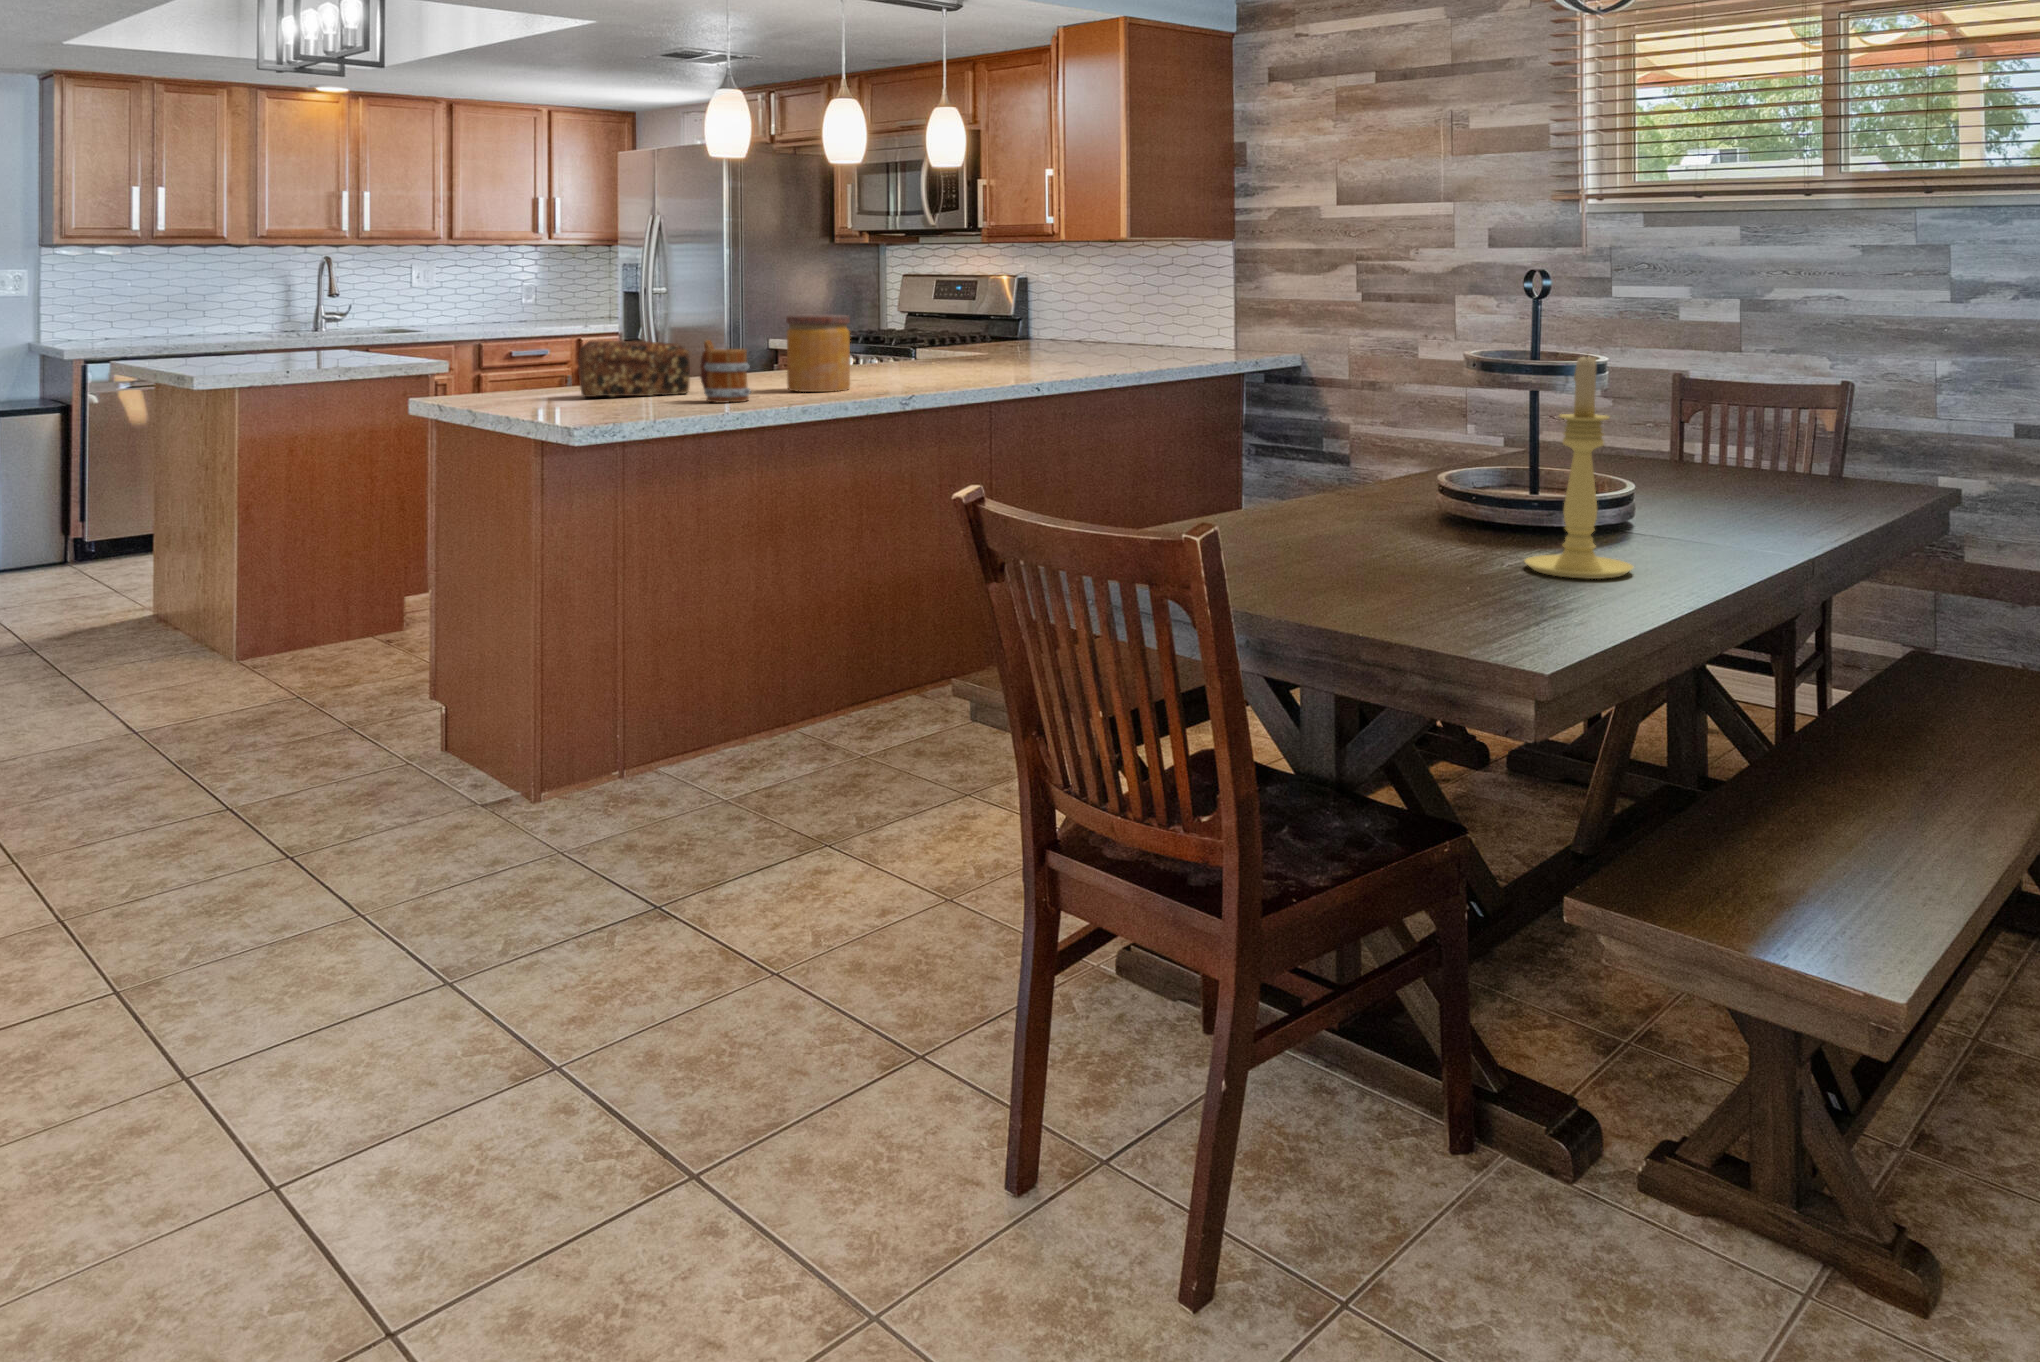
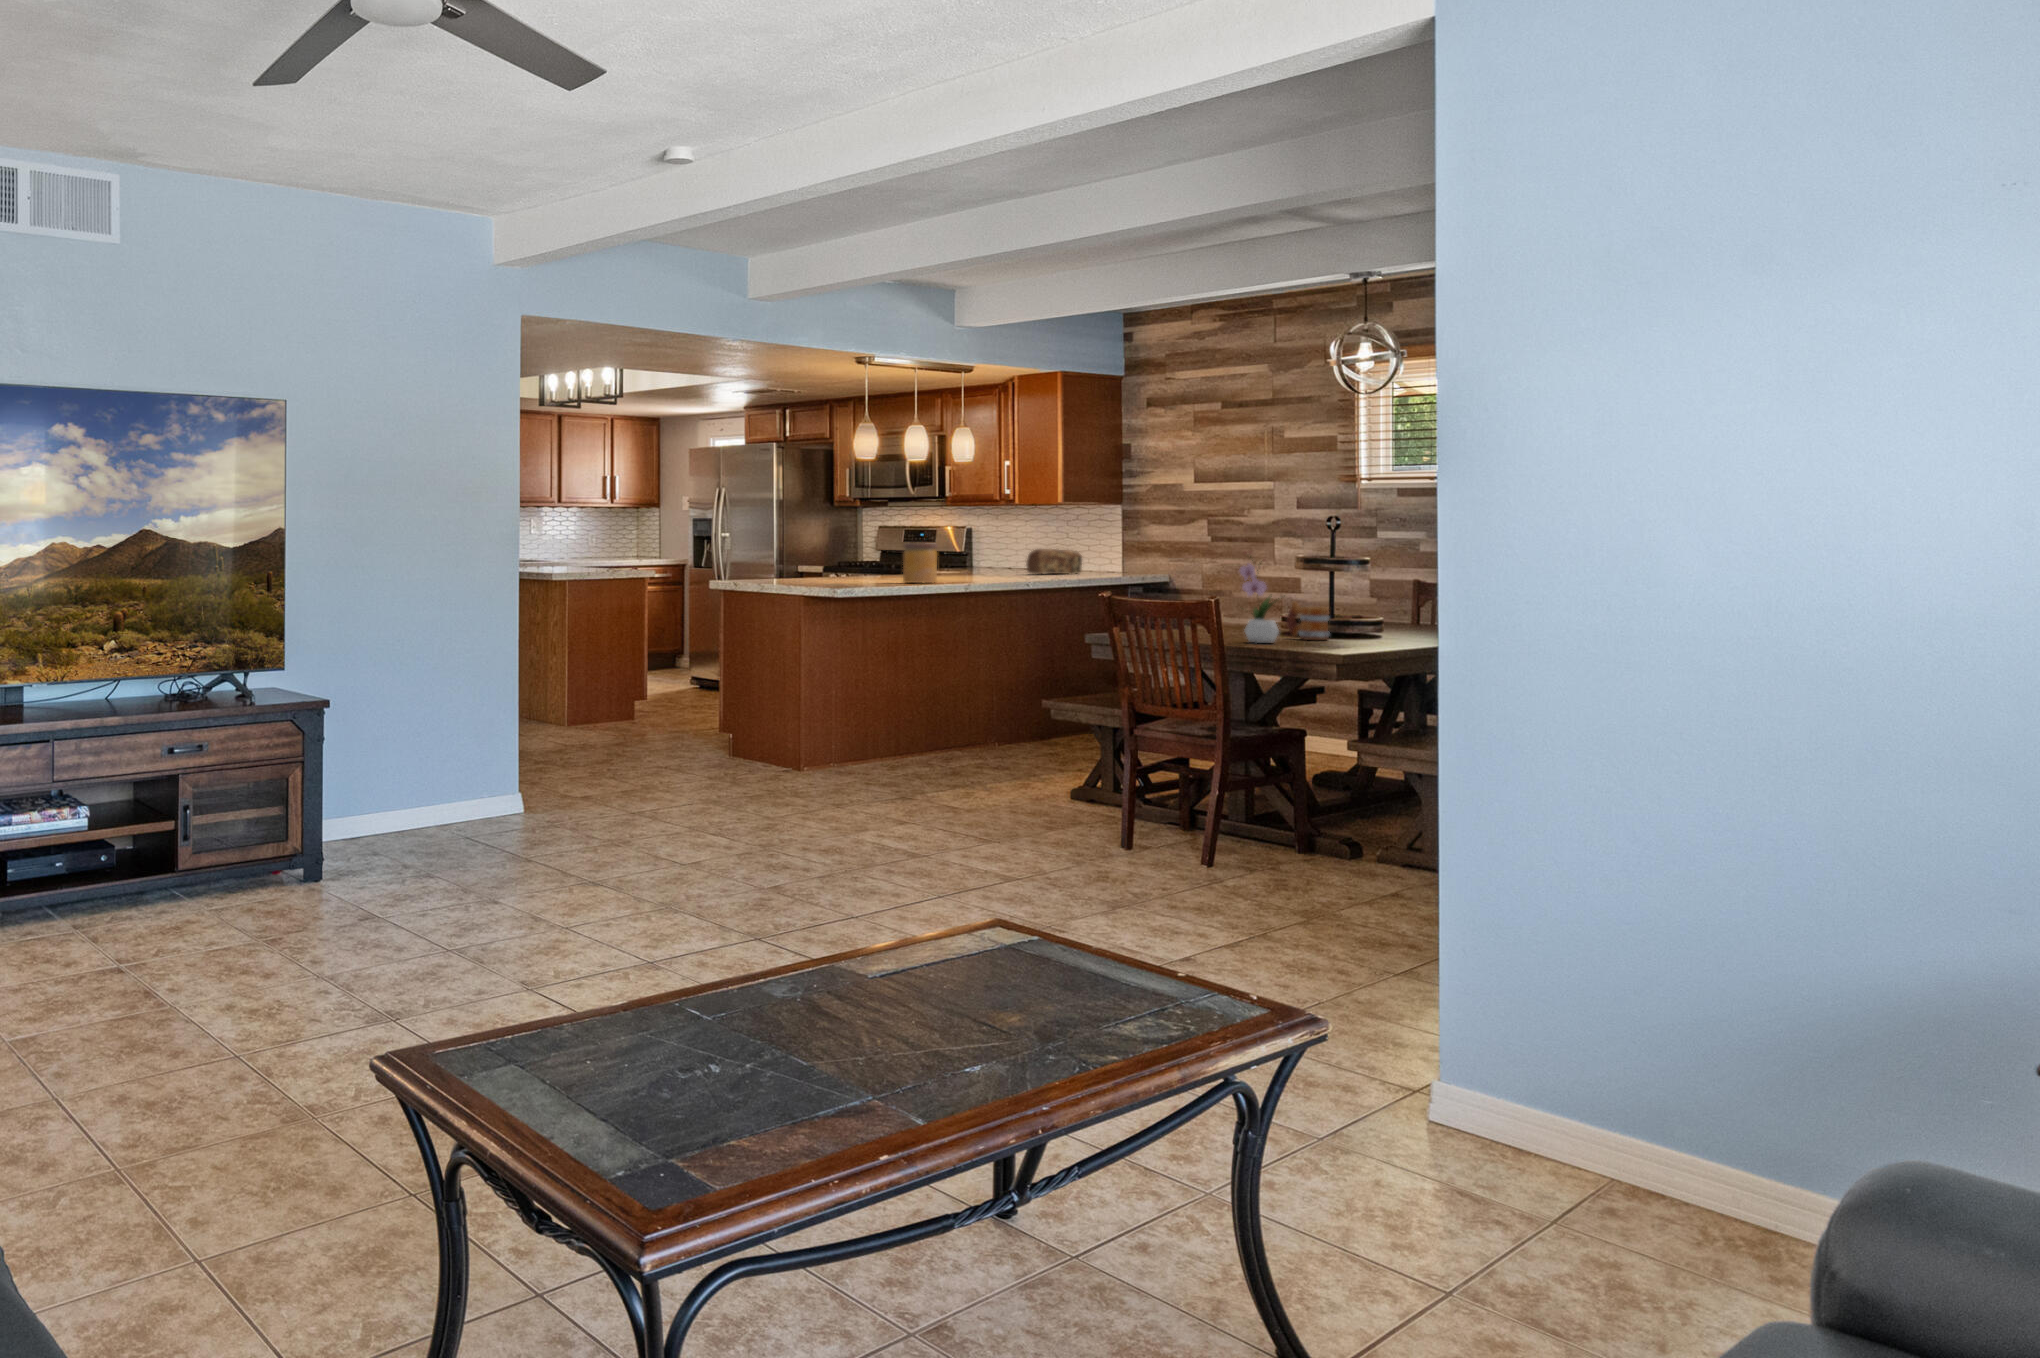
mug: present [700,340,751,403] -> present [1287,602,1330,640]
bread loaf: present [578,341,690,397] -> present [1026,549,1082,574]
flower arrangement: none [1319,352,1420,572] -> present [1240,557,1279,643]
candle holder: present [1525,356,1633,579] -> none [1333,552,1385,646]

